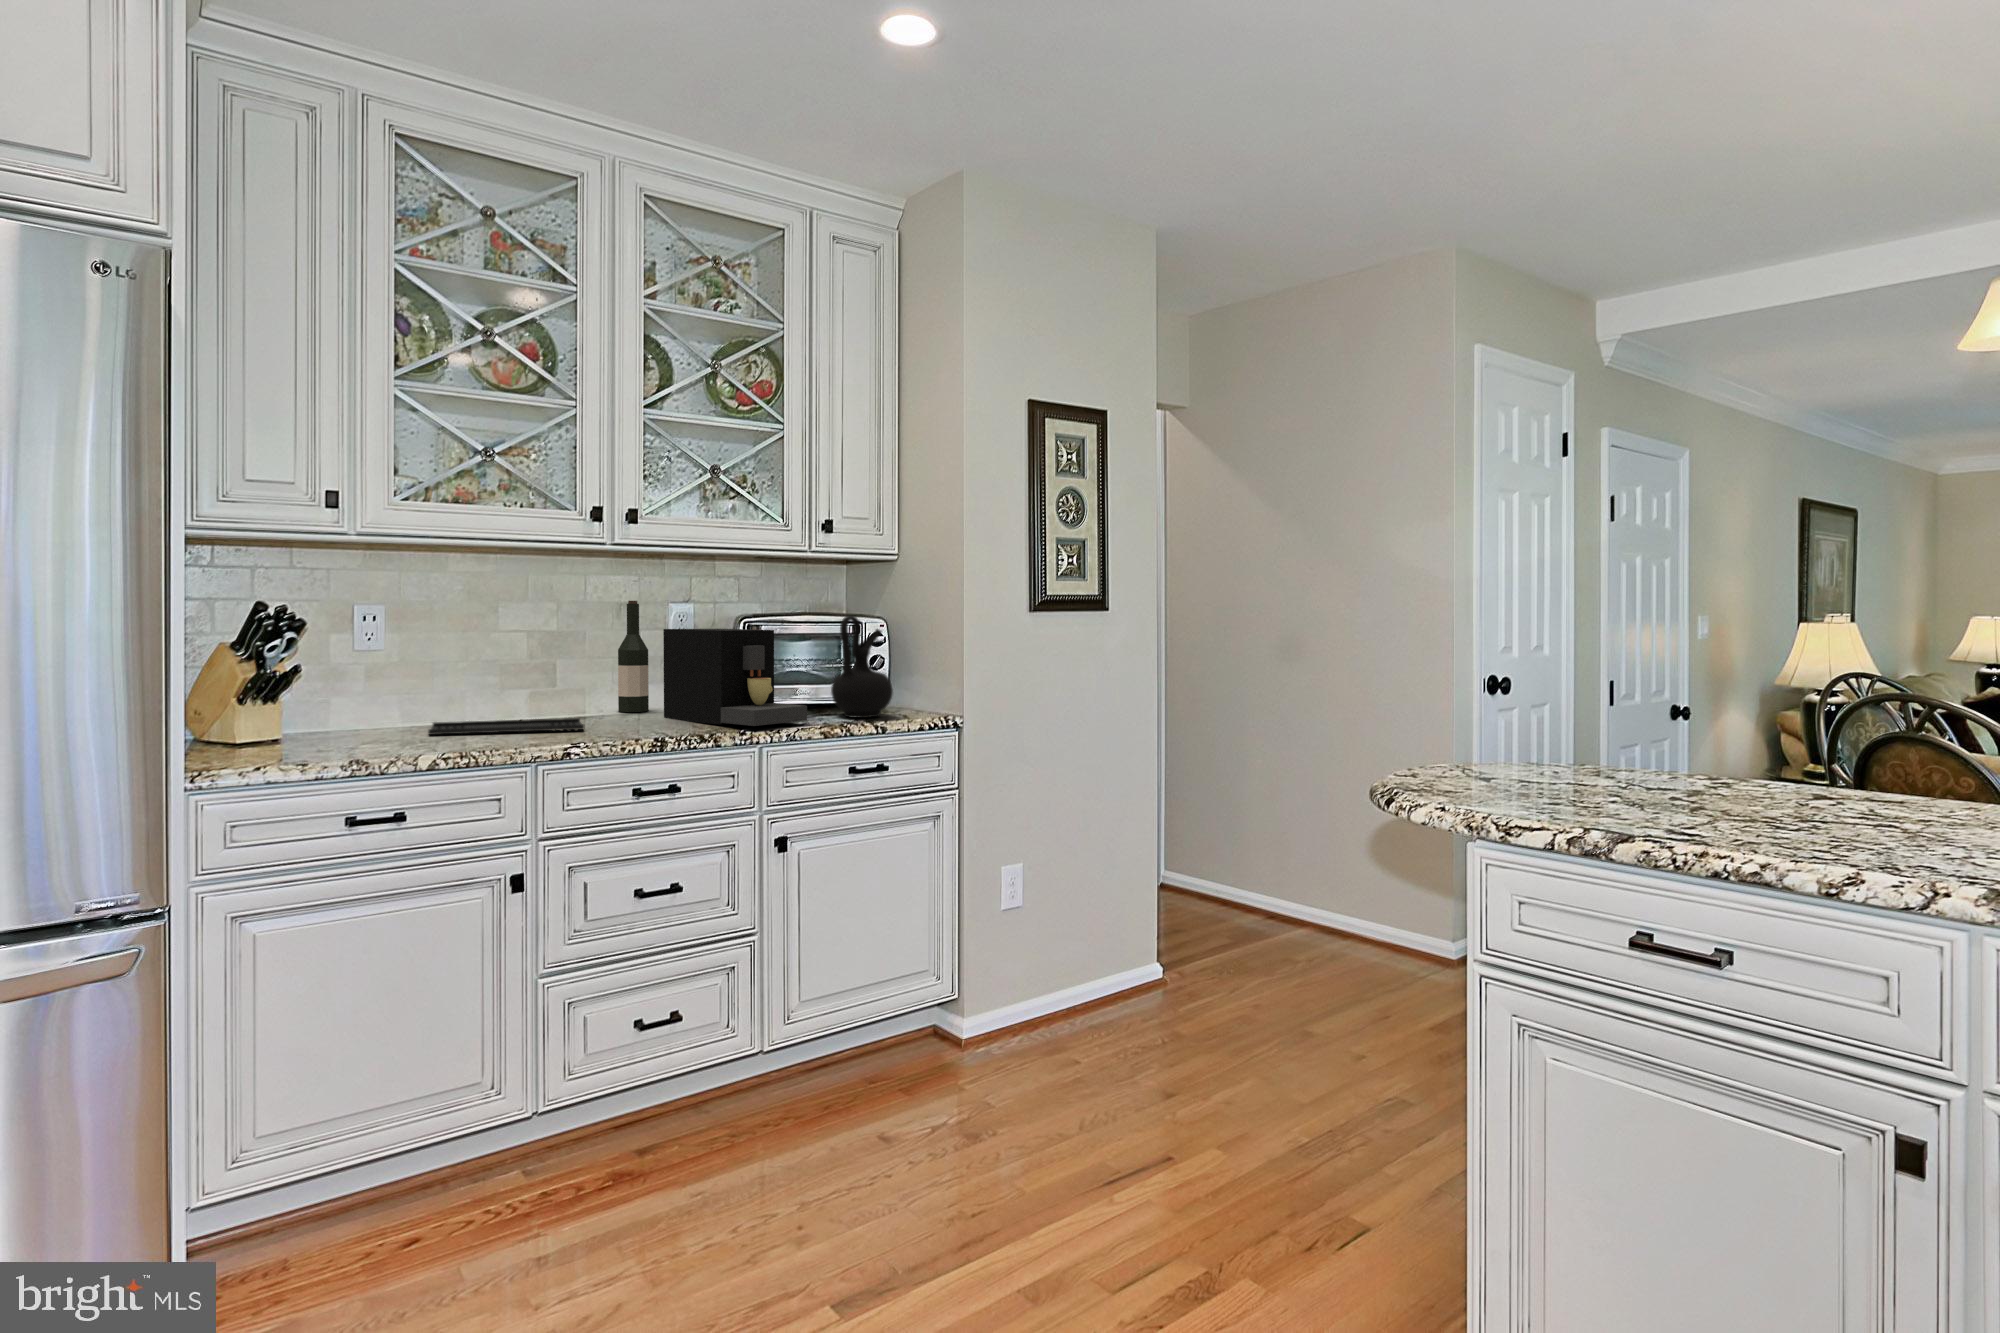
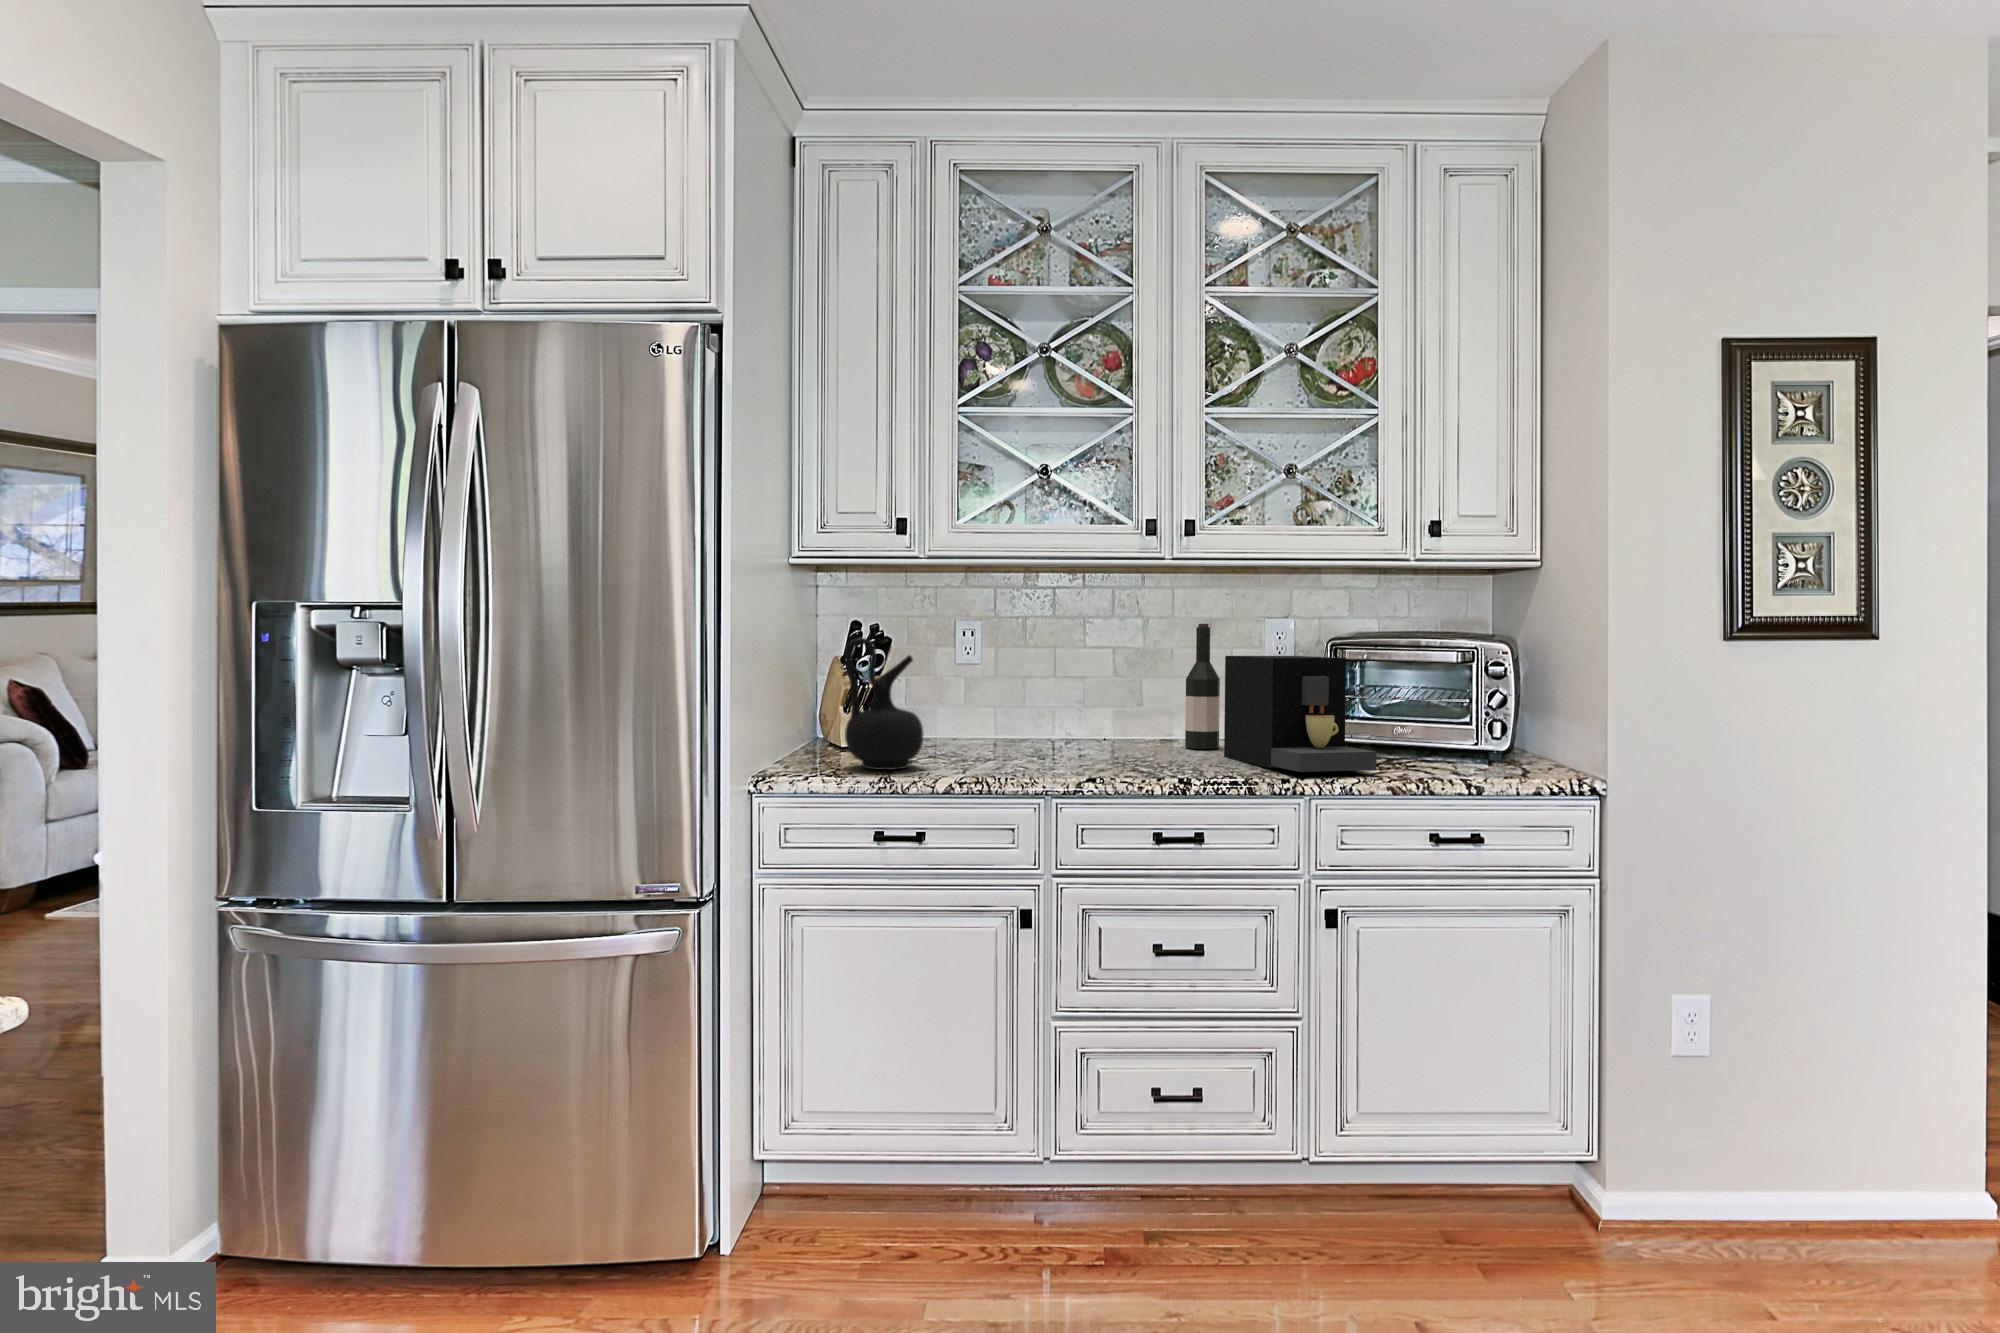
ceramic jug: present [831,615,893,718] -> present [845,637,923,770]
tray: present [428,718,584,735] -> none [976,748,1130,764]

